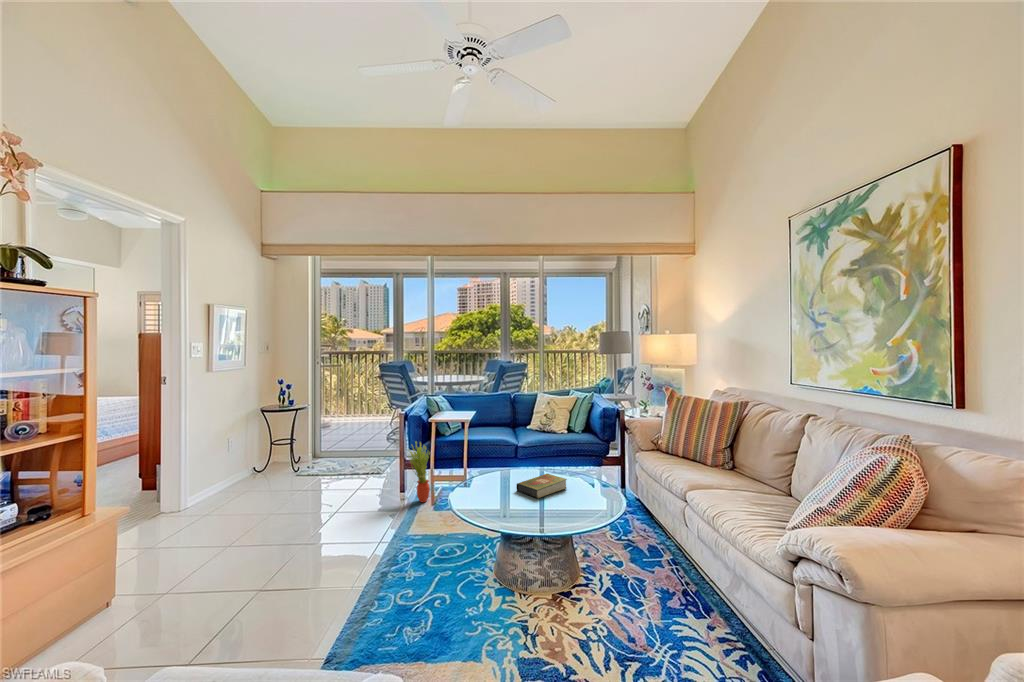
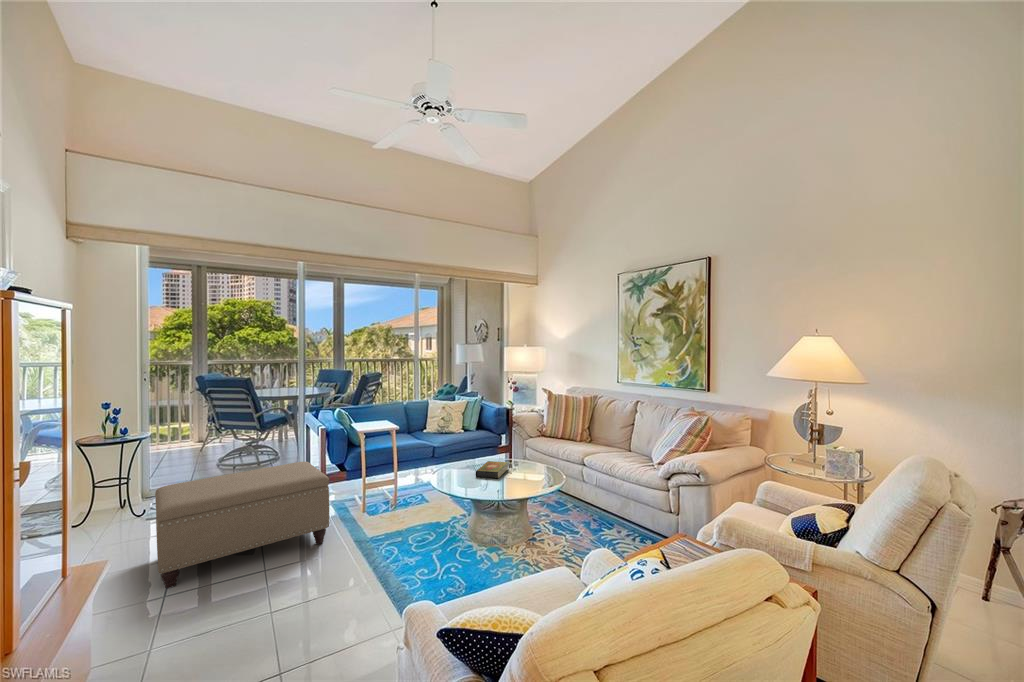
potted plant: present [408,442,430,502] -> none [331,453,357,513]
ottoman: none [224,444,385,538] -> present [155,462,329,588]

